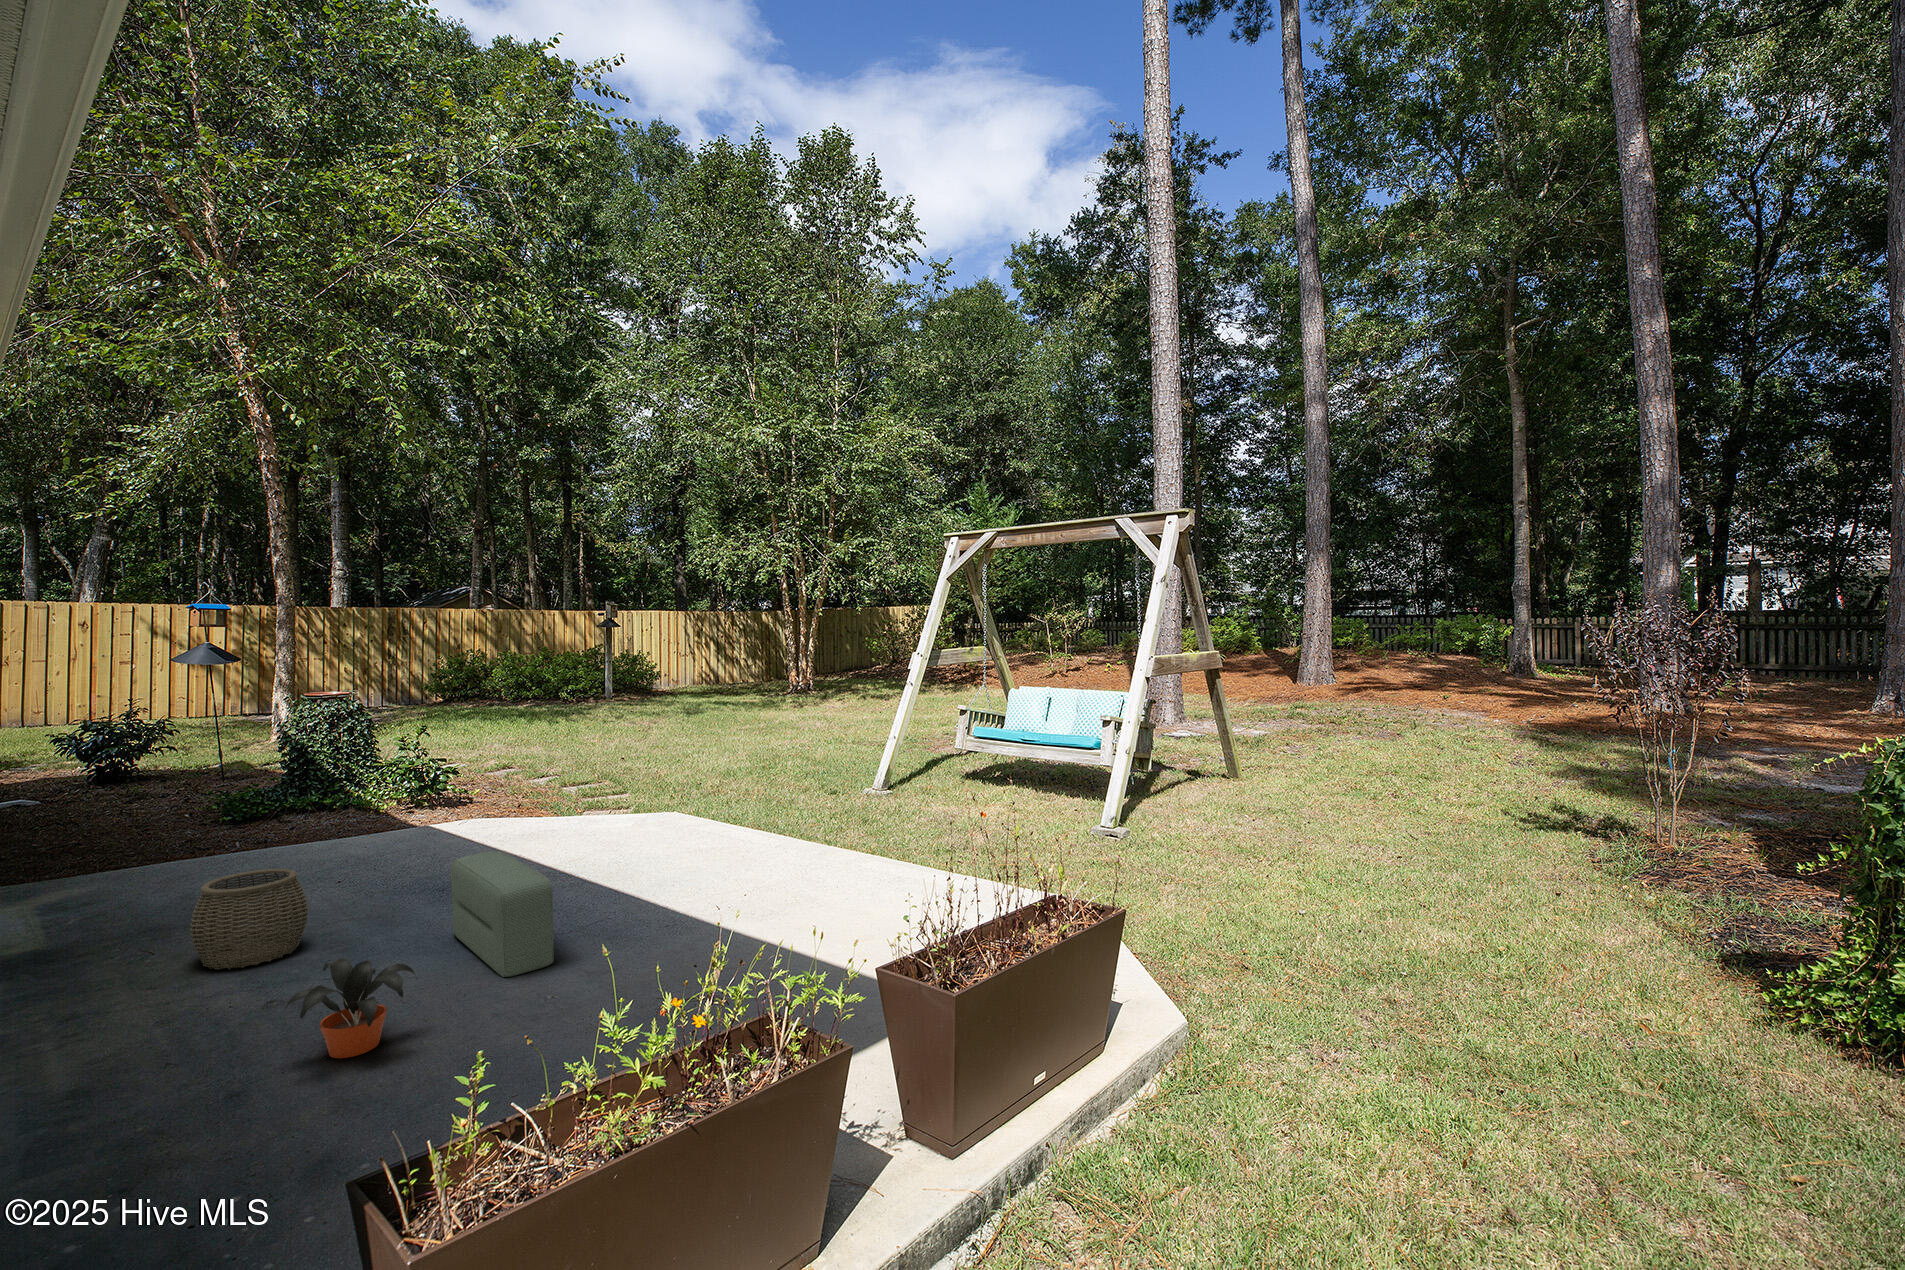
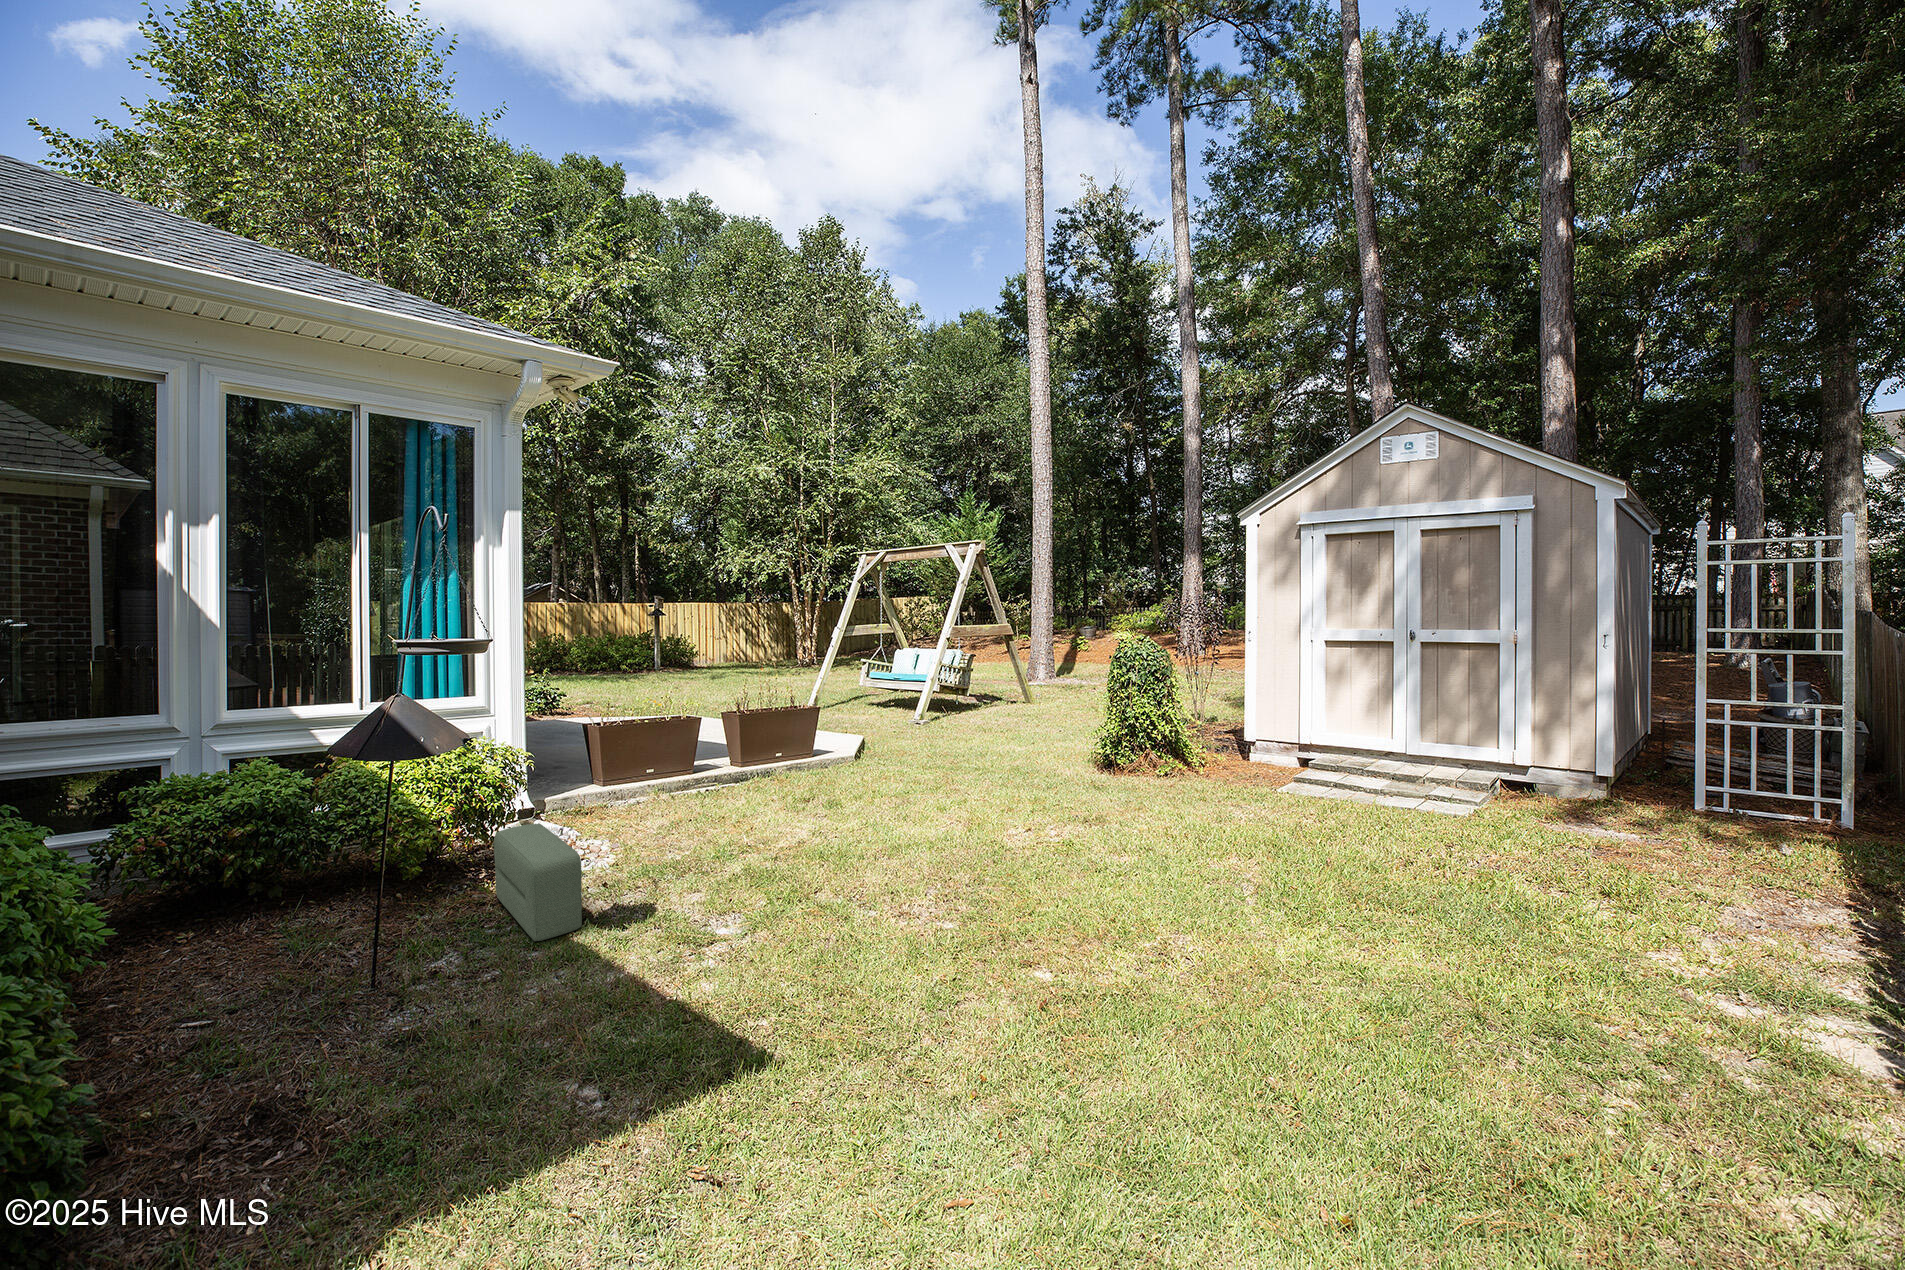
woven basket: present [190,869,309,970] -> none [252,839,365,932]
potted plant: present [283,958,415,1058] -> none [316,934,448,1029]

